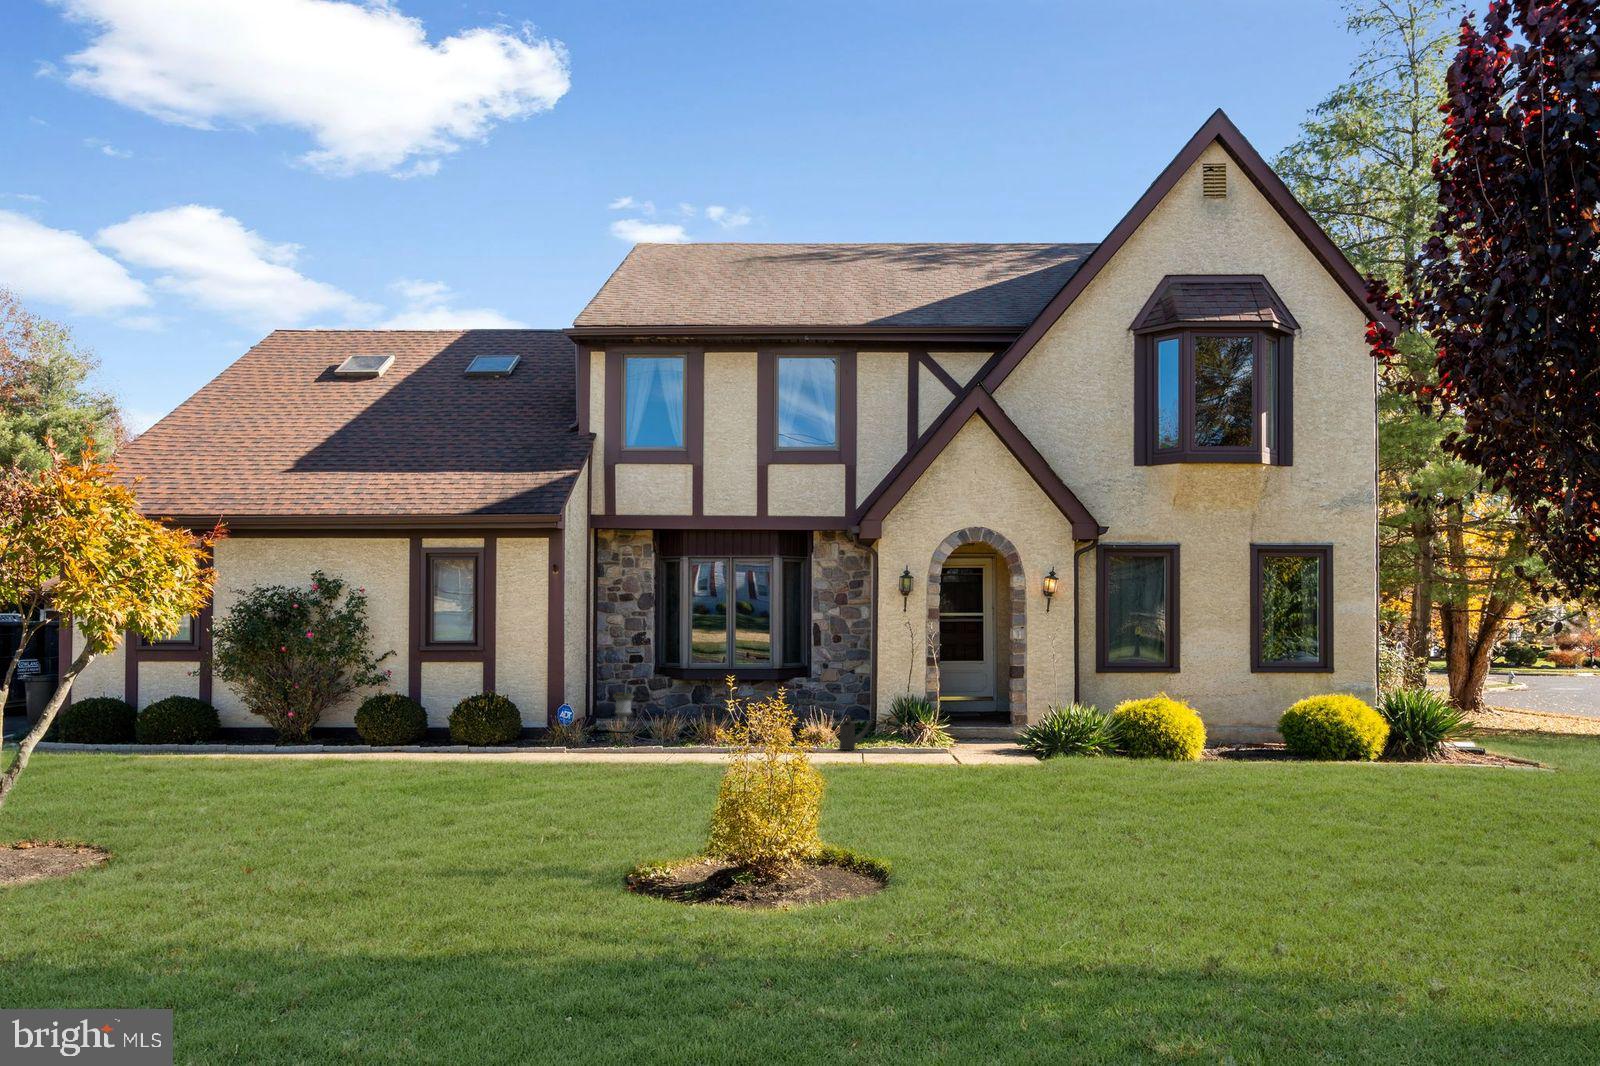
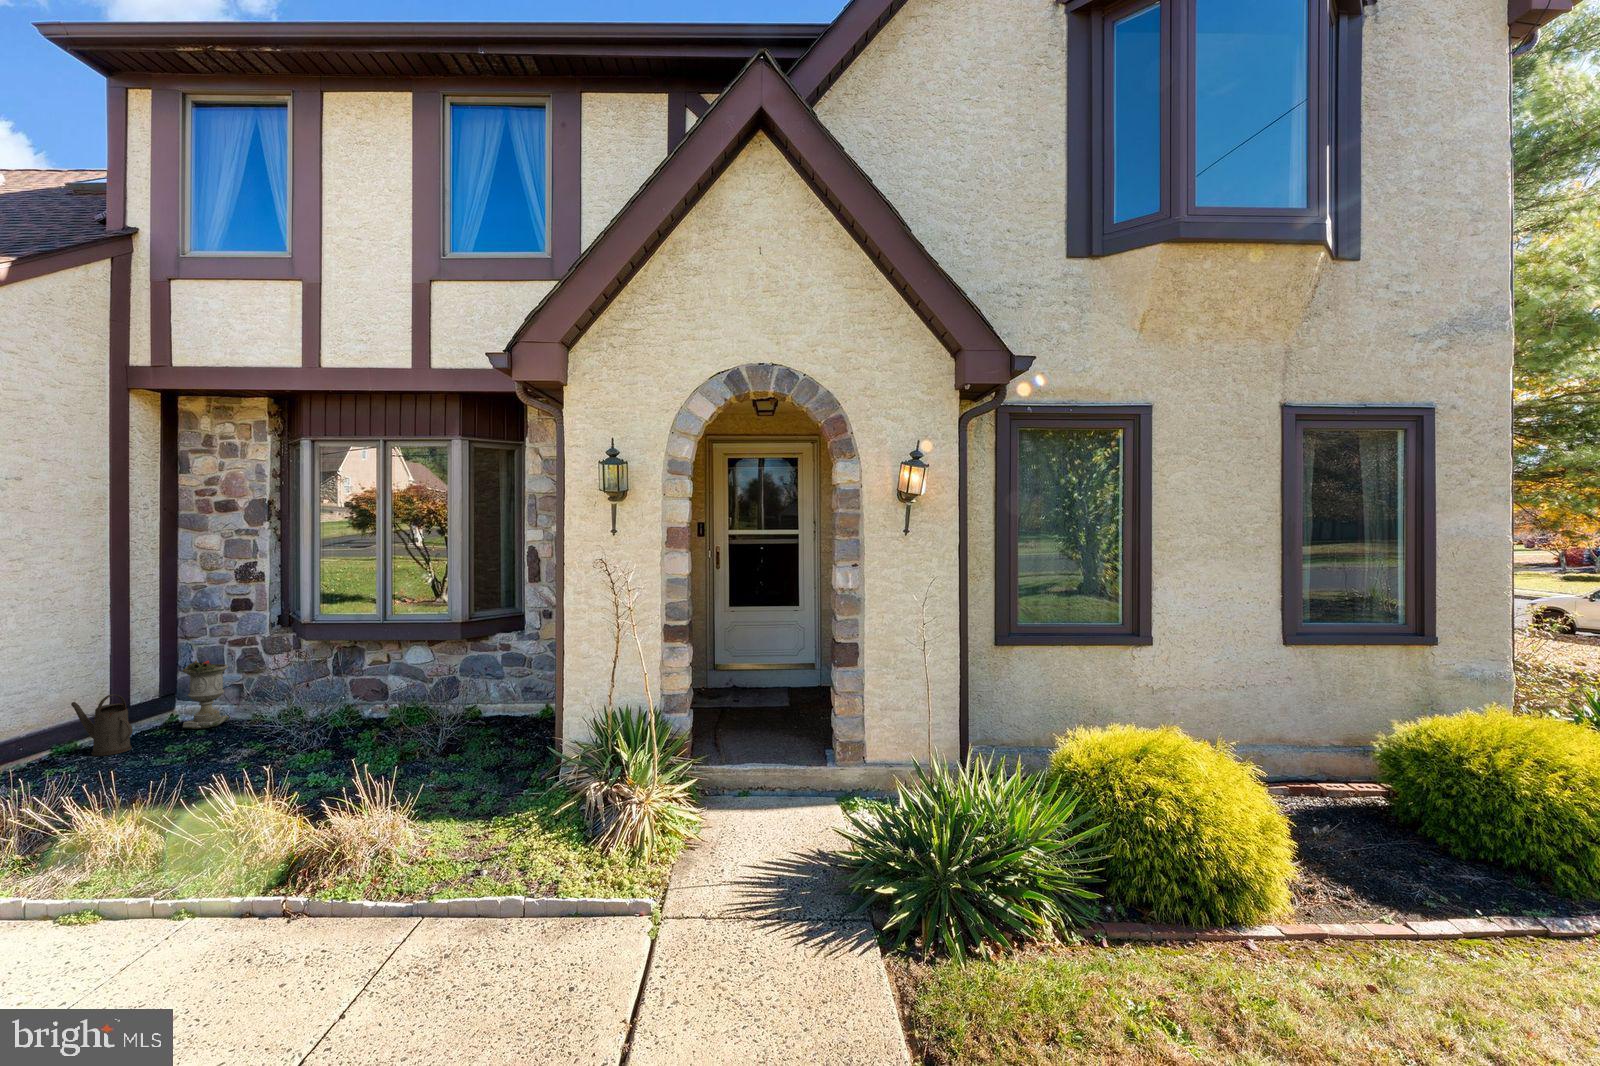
watering can: present [836,716,873,750] -> present [71,694,133,756]

